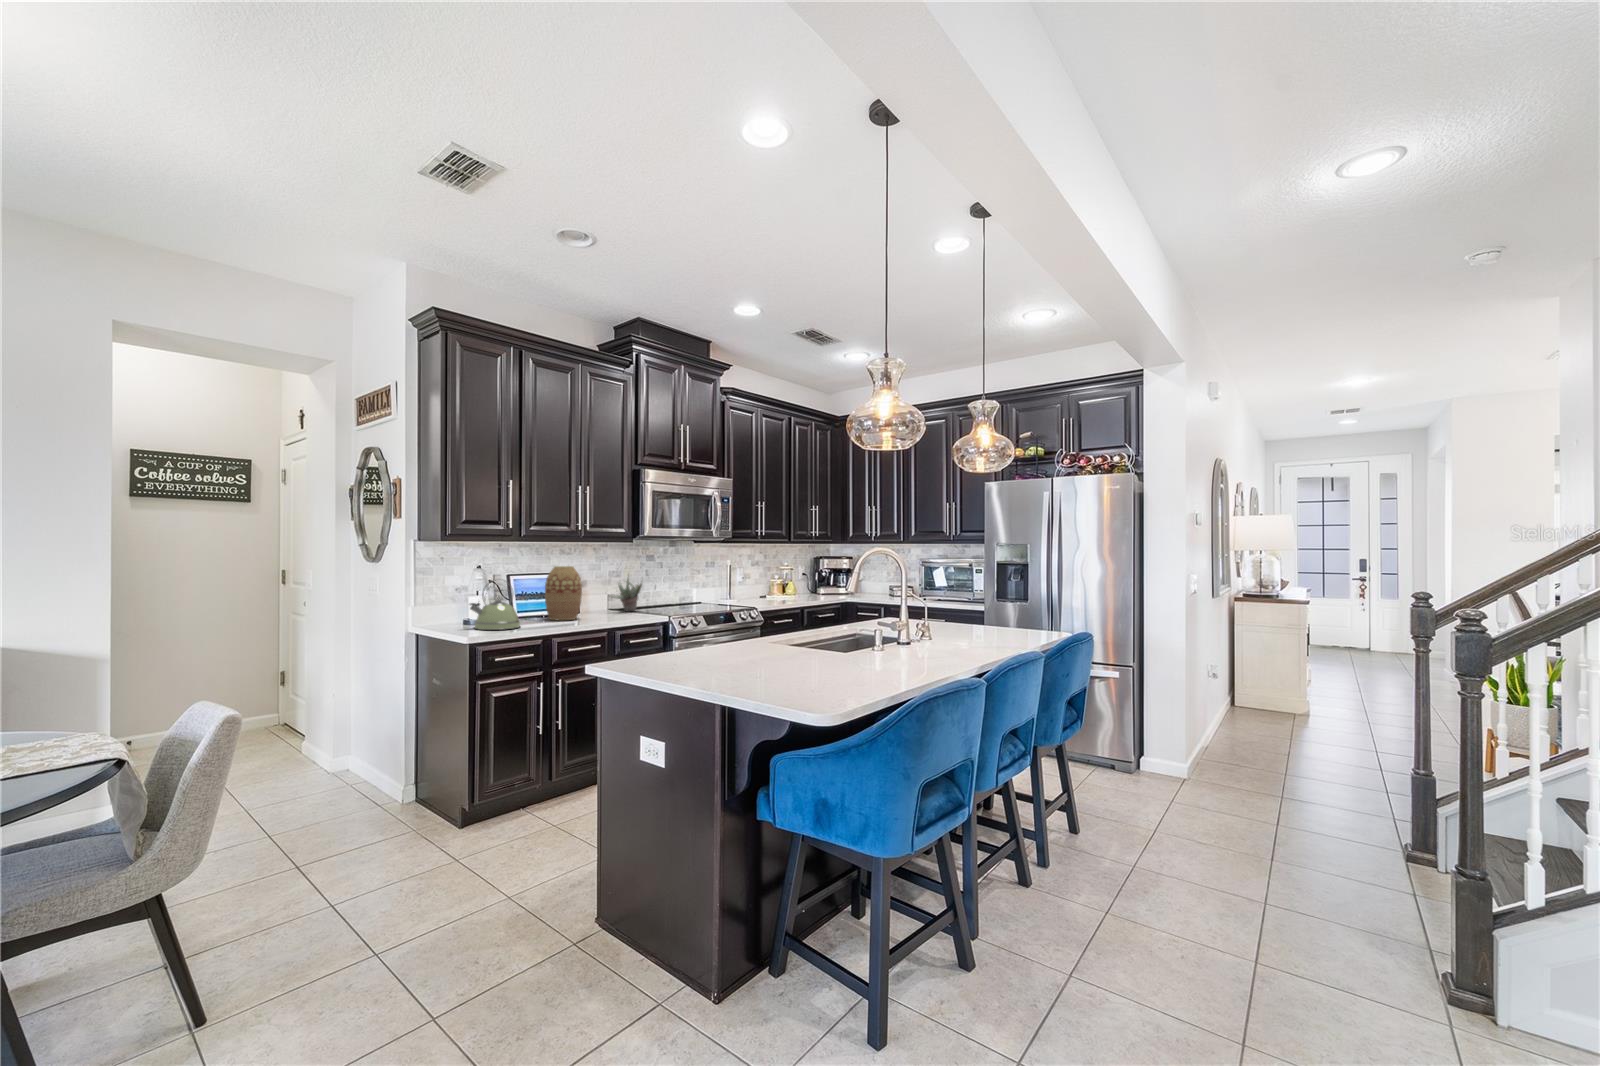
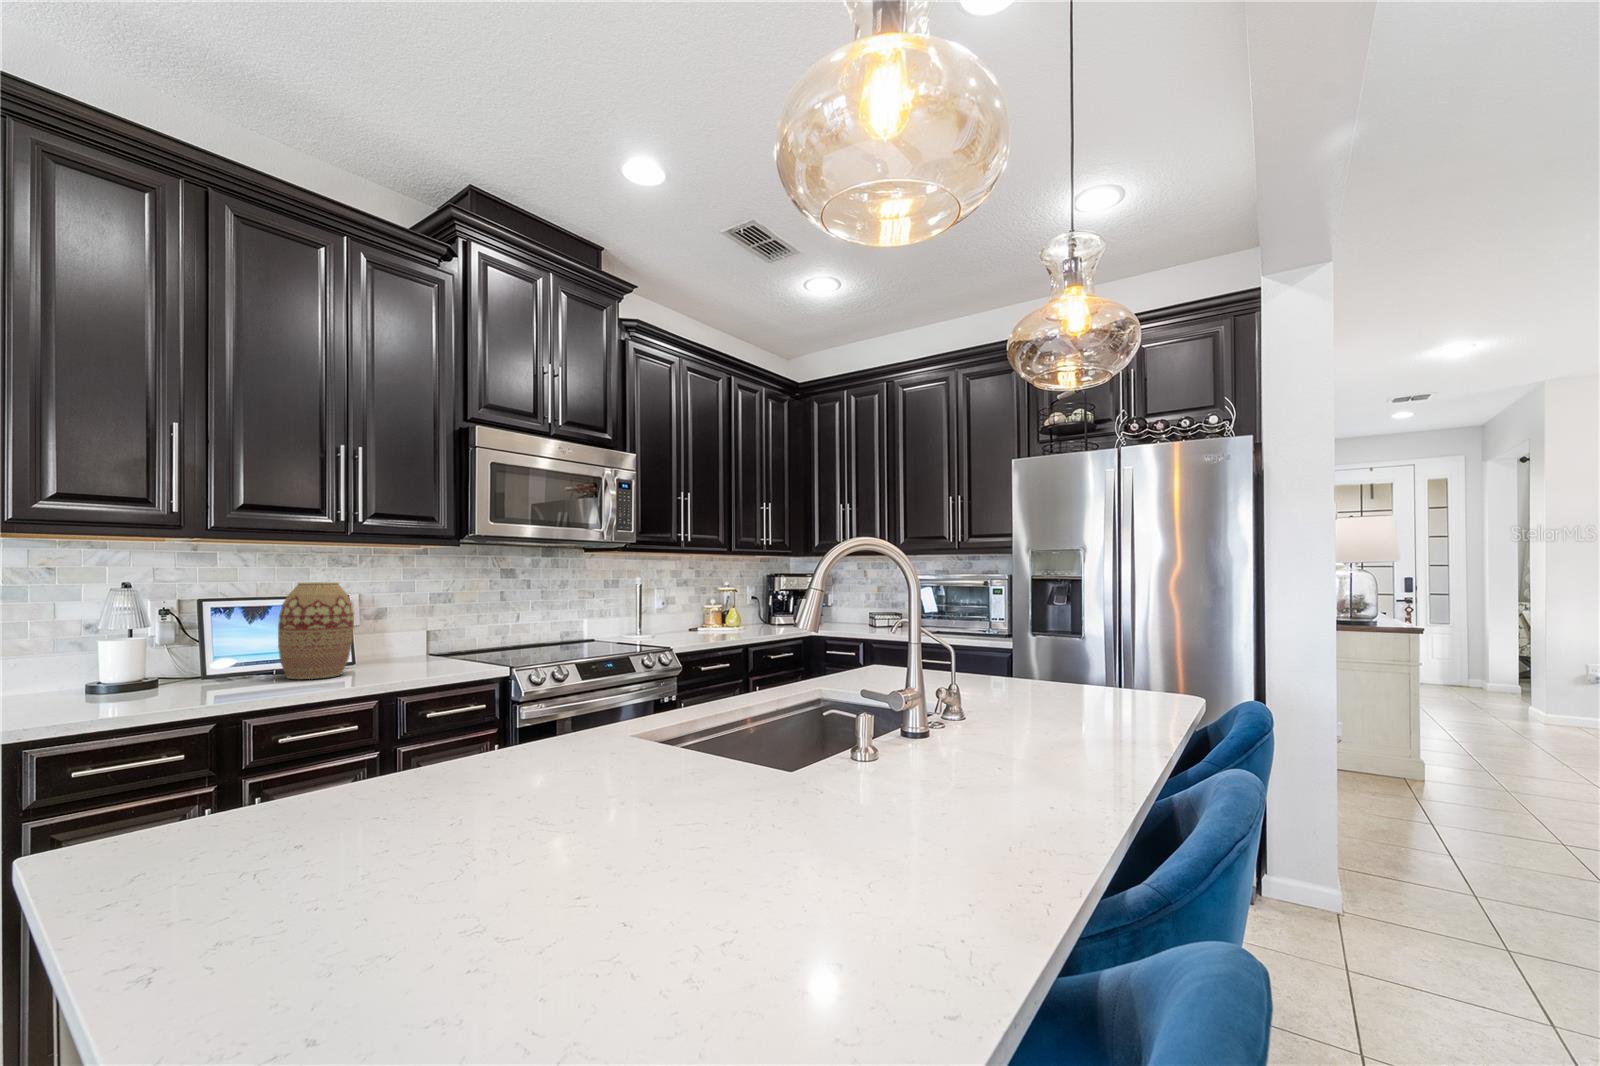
succulent plant: present [610,578,642,611] -> none [417,594,483,658]
kettle: present [470,583,520,630] -> none [68,605,196,707]

